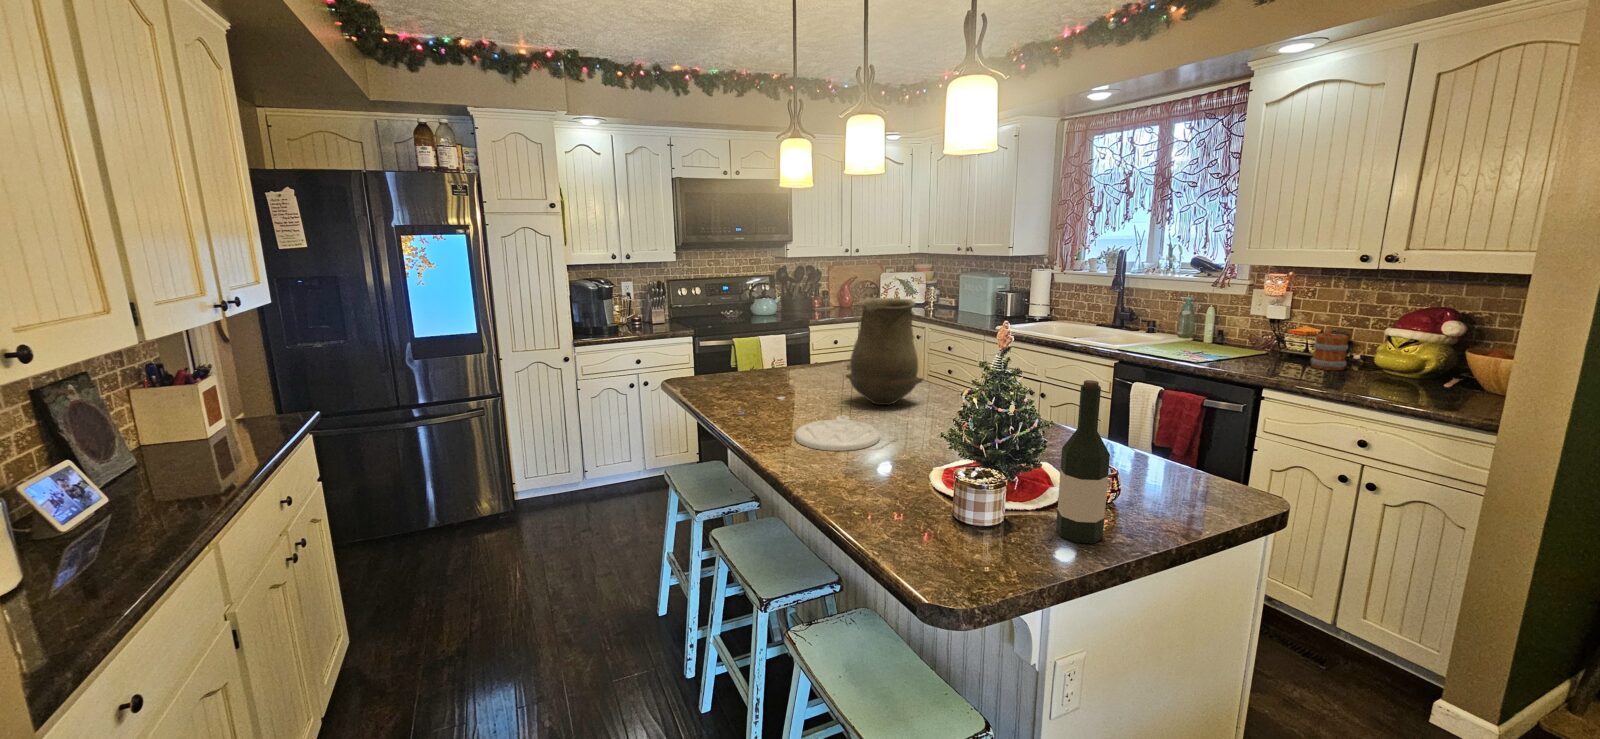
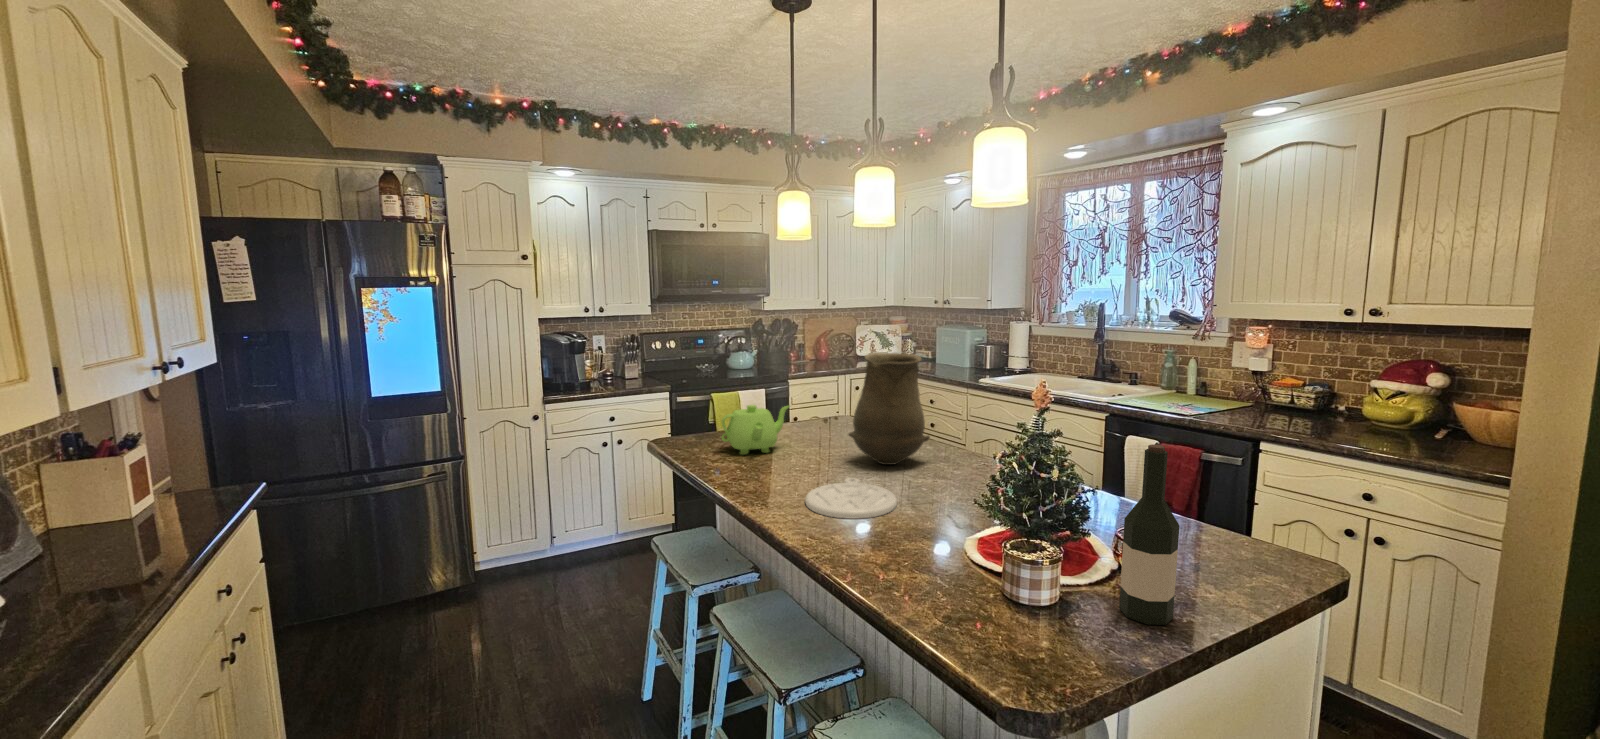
mug: present [1311,327,1348,370] -> none [1299,378,1336,421]
teapot: none [728,347,795,394] -> present [721,405,789,455]

